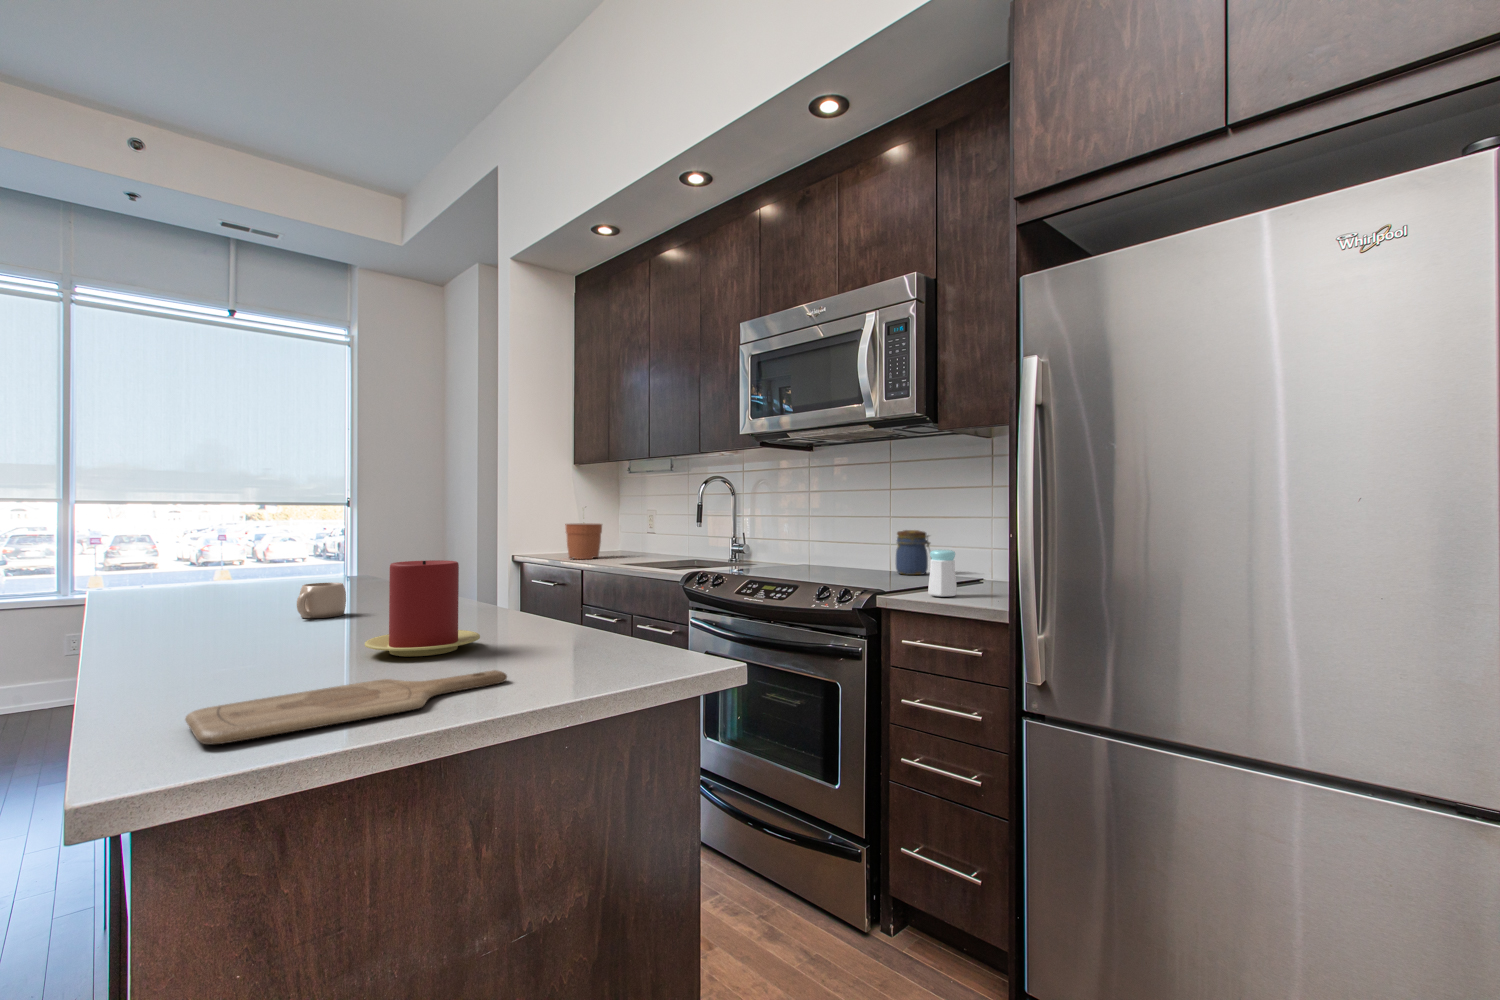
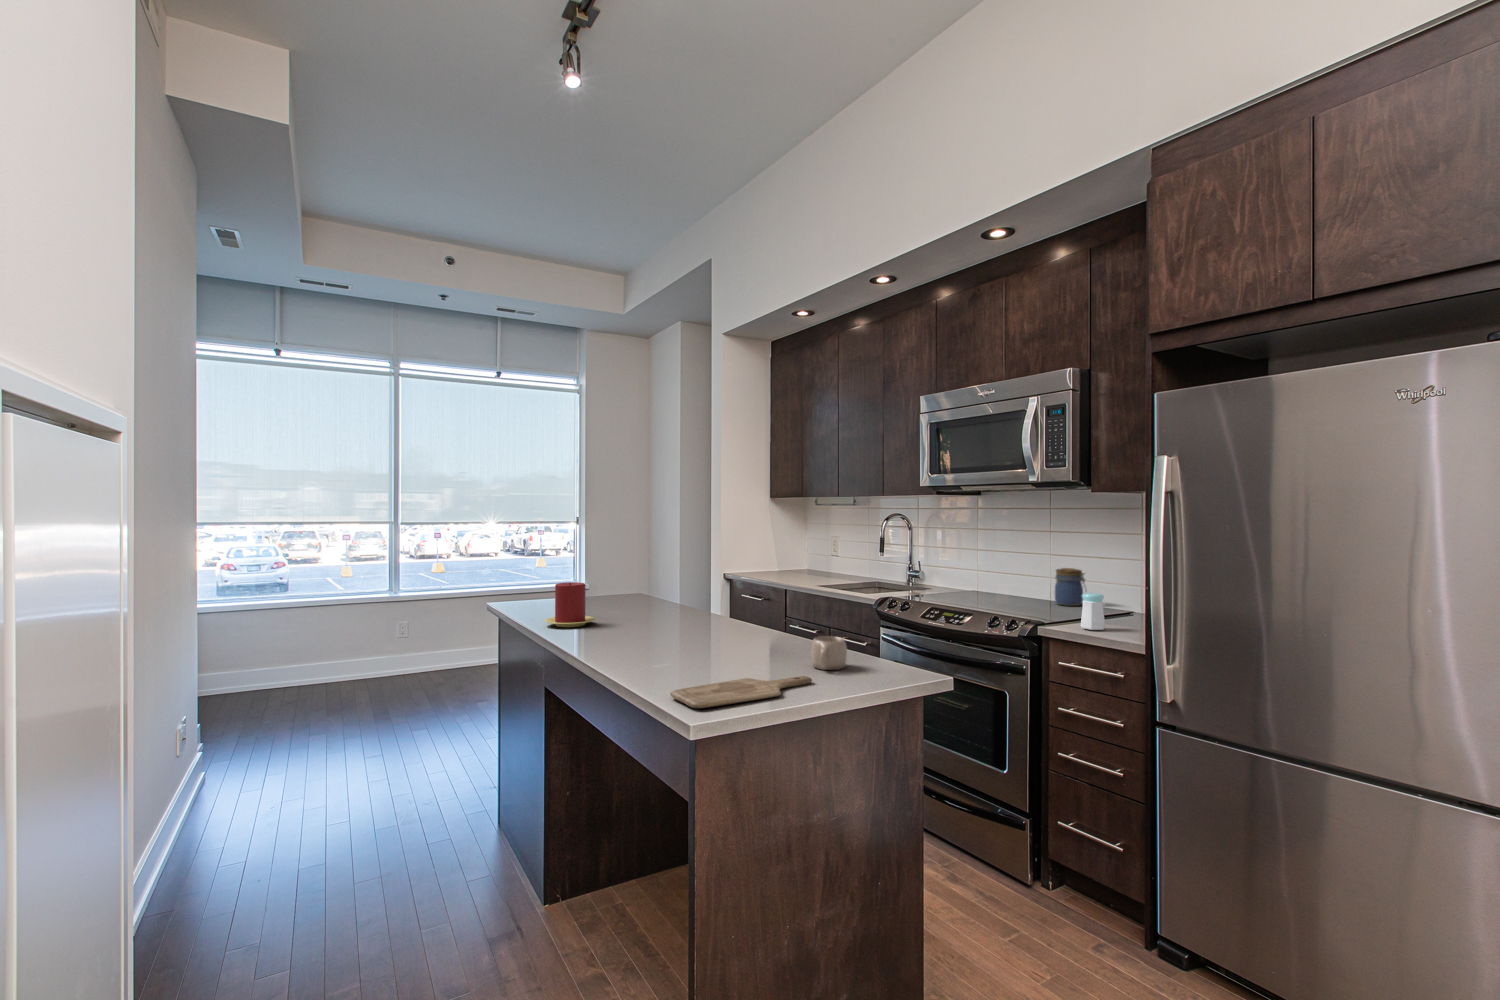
plant pot: present [565,523,602,559] -> none [769,535,799,579]
candle: present [365,560,480,656] -> present [545,582,595,627]
mug: present [297,582,346,618] -> present [811,636,847,670]

